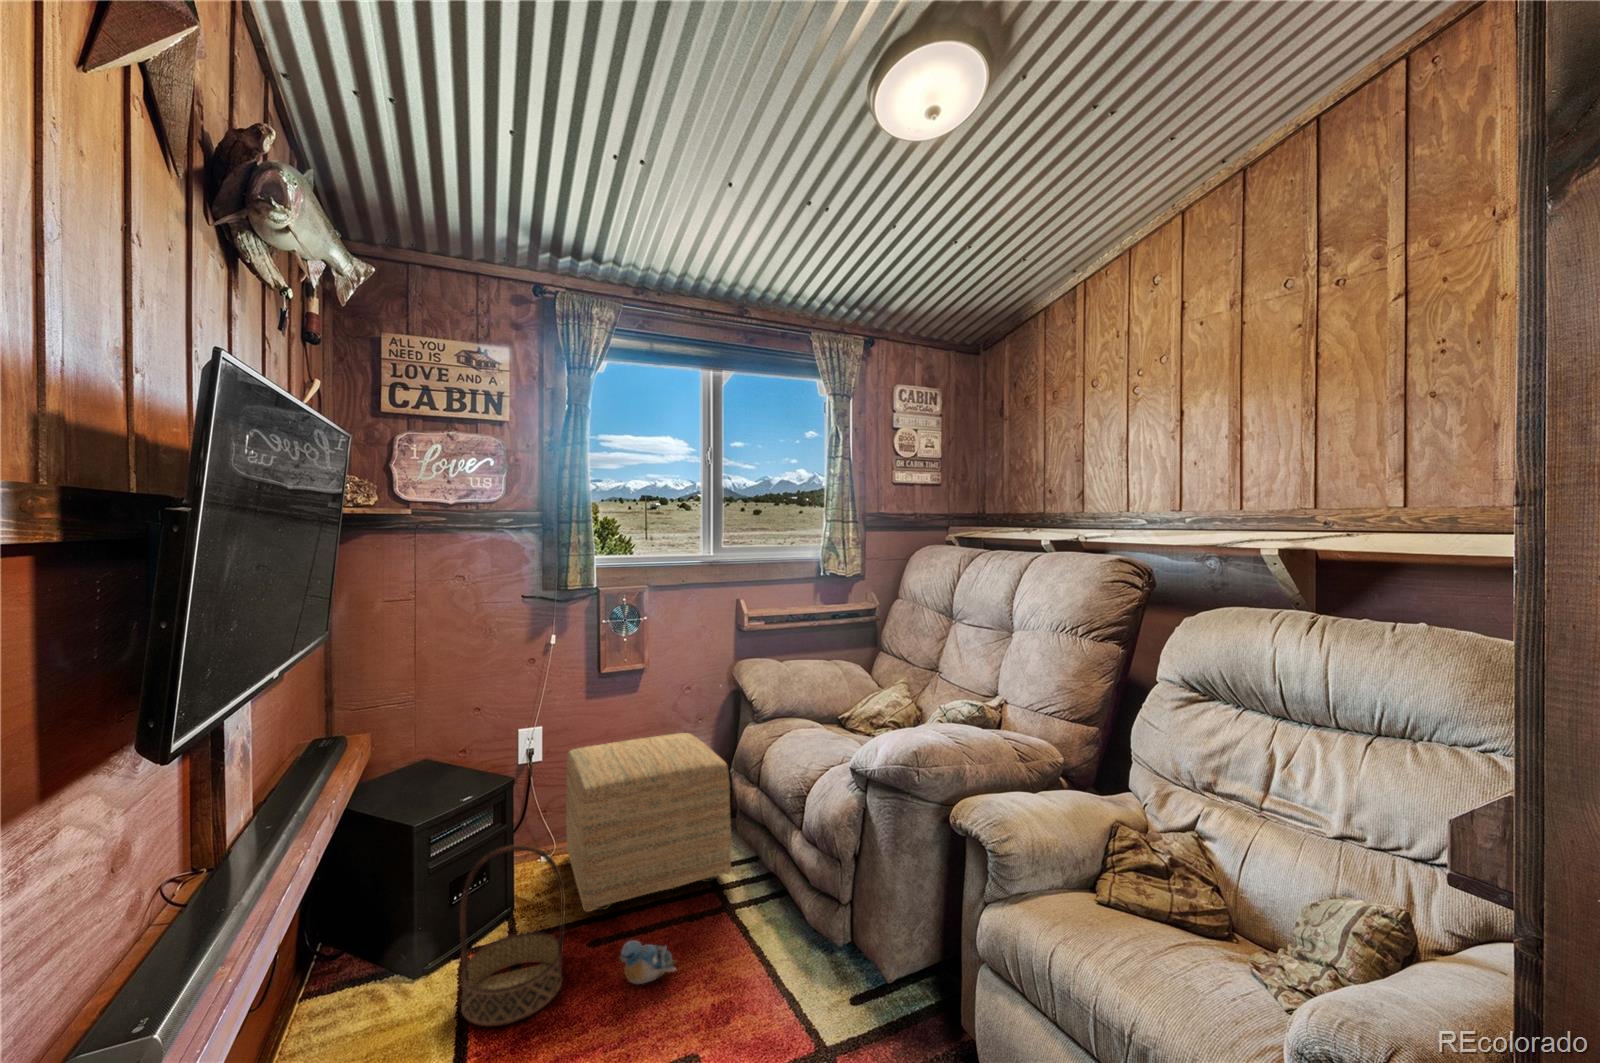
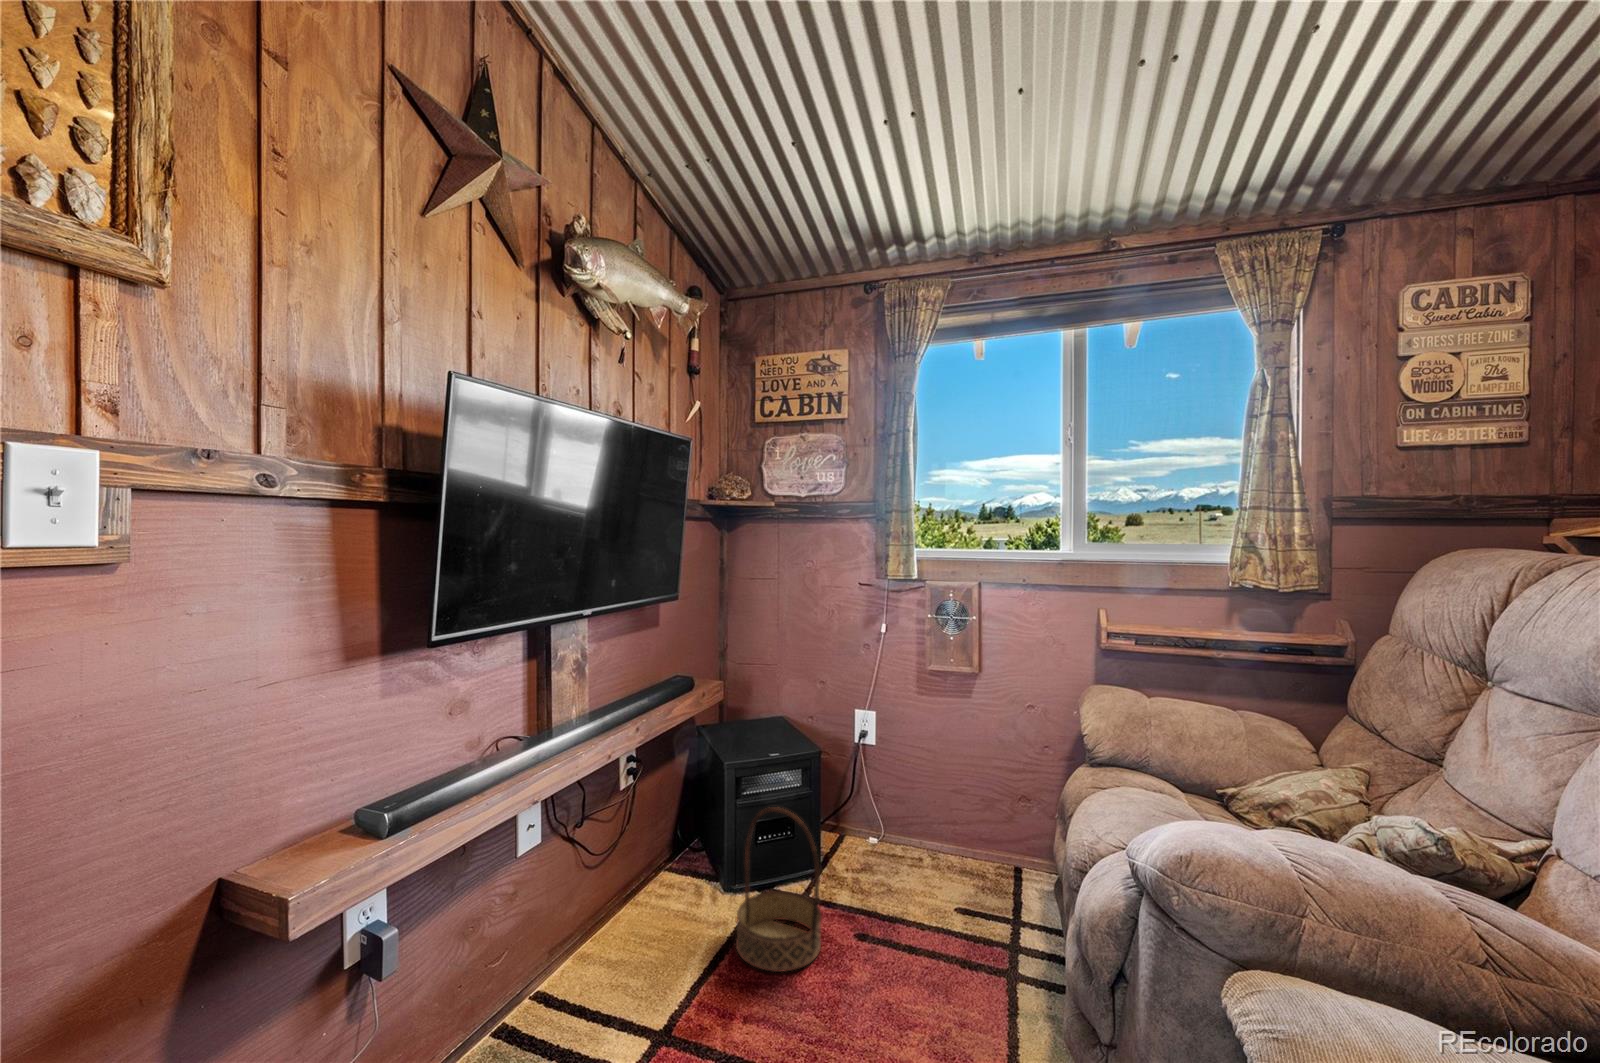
ottoman: present [566,733,731,912] -> none [863,740,1033,937]
plush toy: present [620,940,677,984] -> none [855,950,919,1010]

